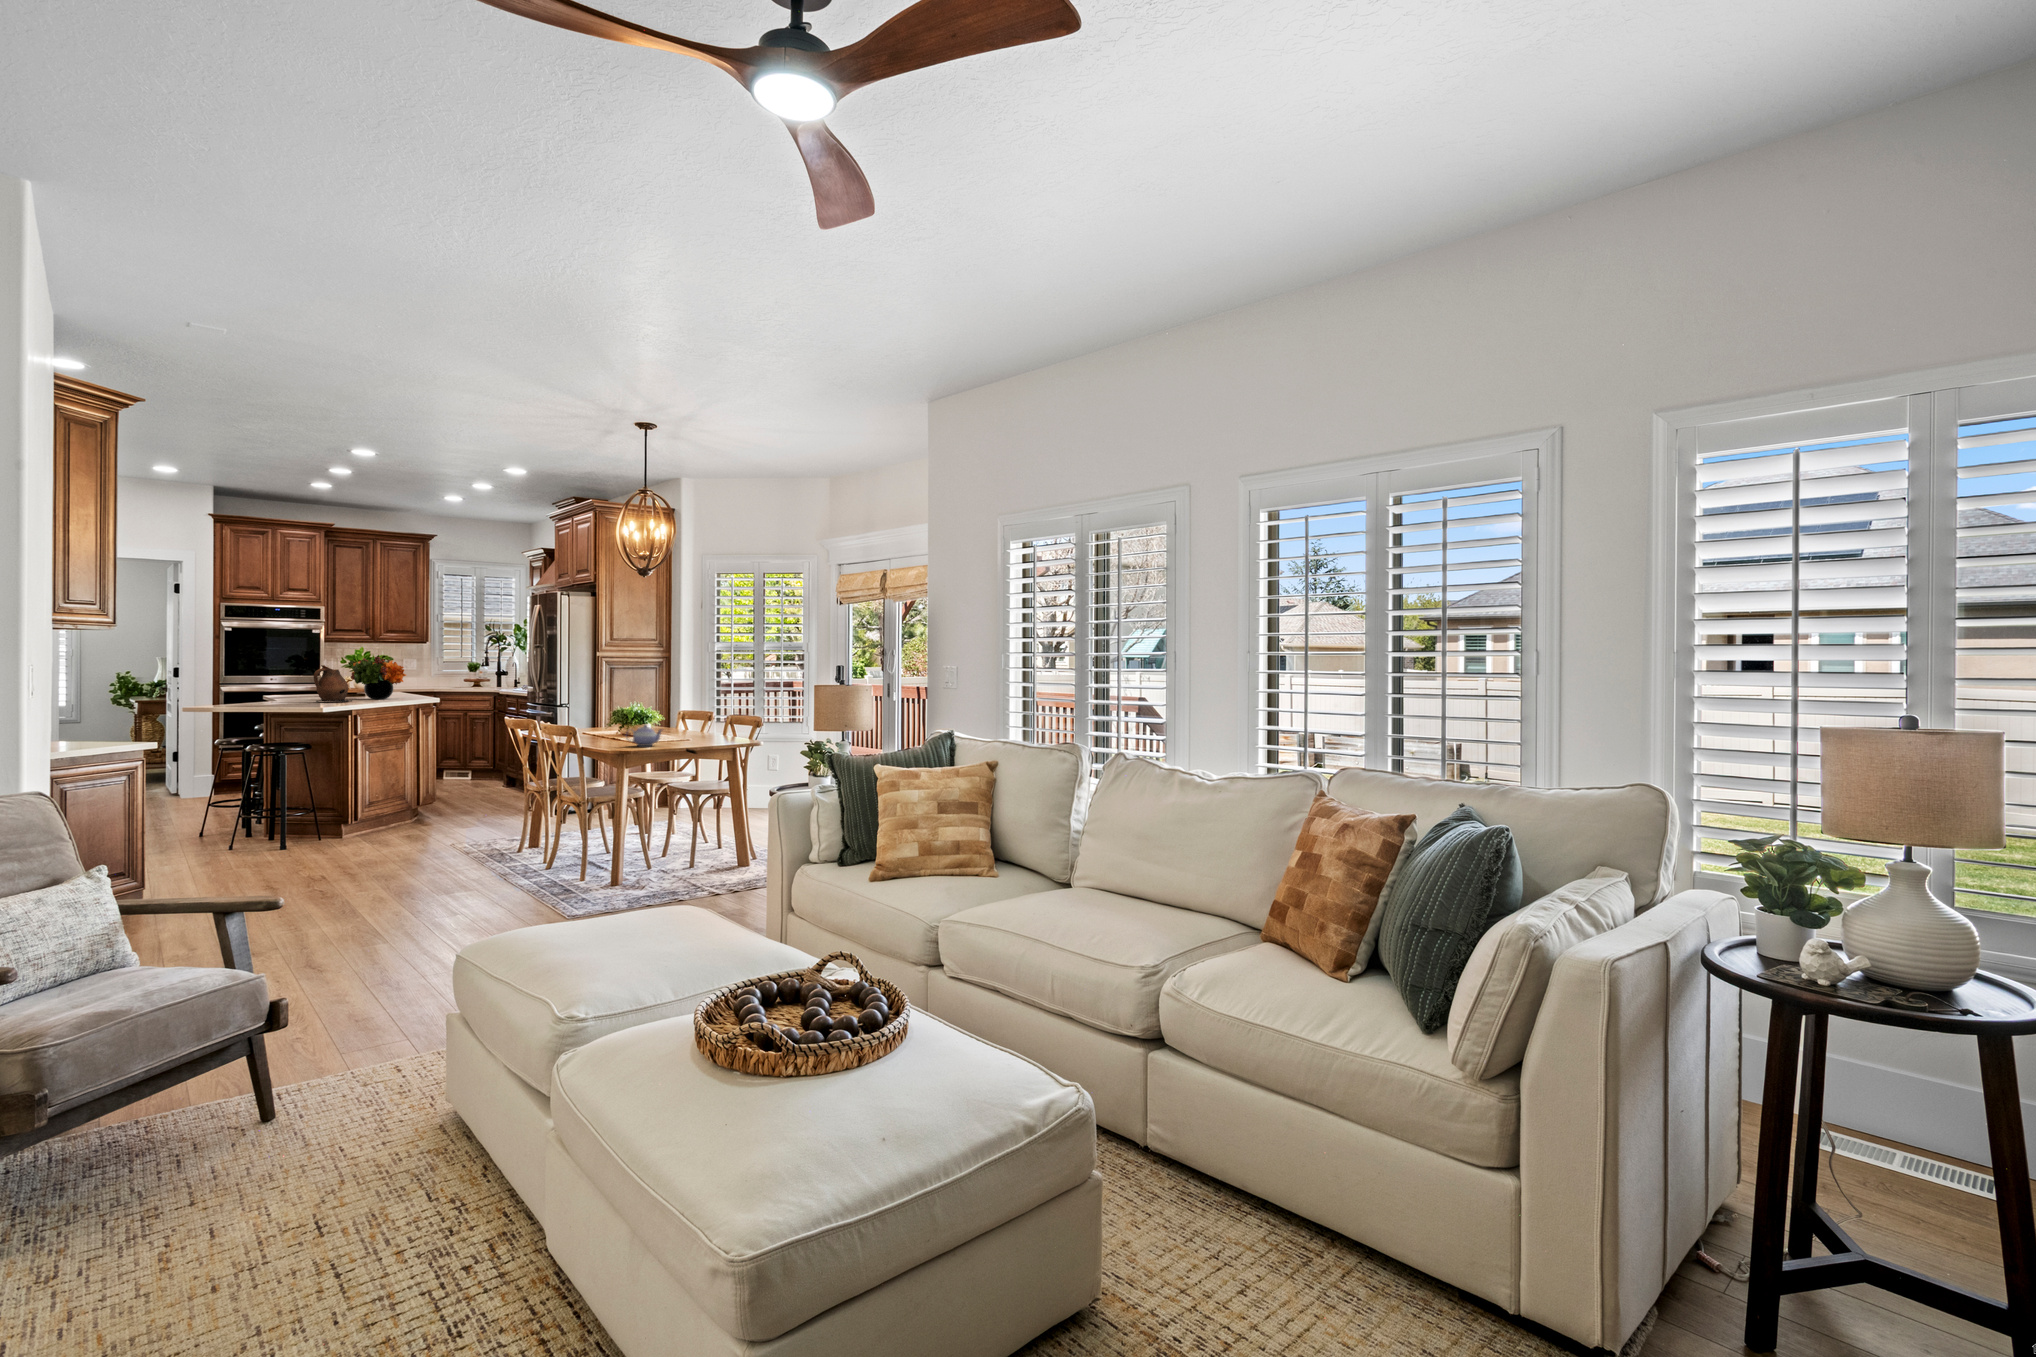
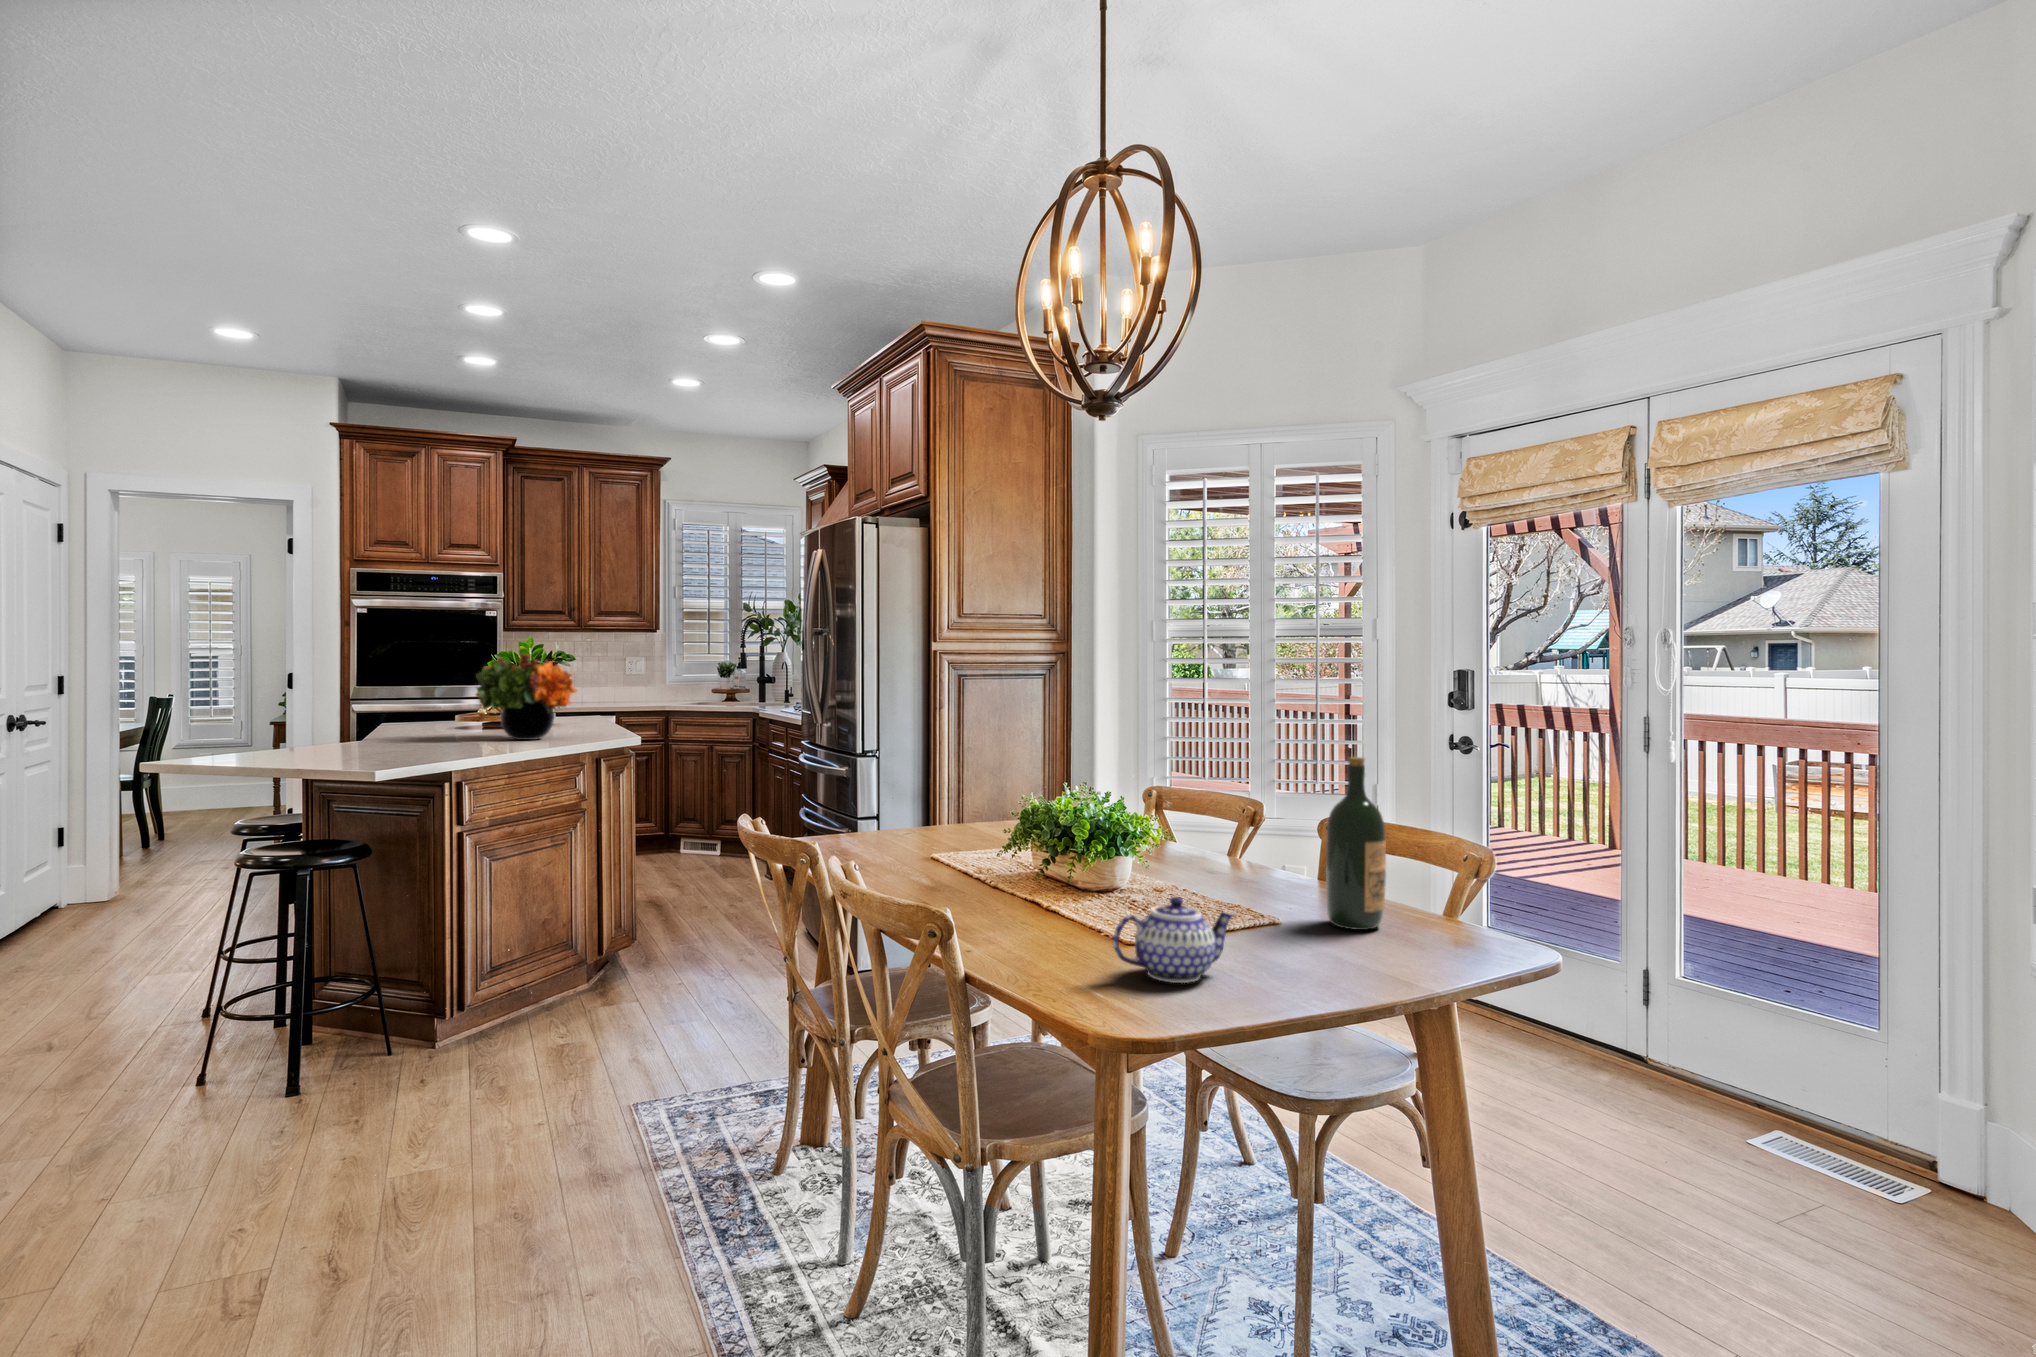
ceramic pitcher: present [314,665,352,702] -> none [383,672,464,752]
wine bottle: none [707,690,724,741] -> present [1326,757,1386,930]

